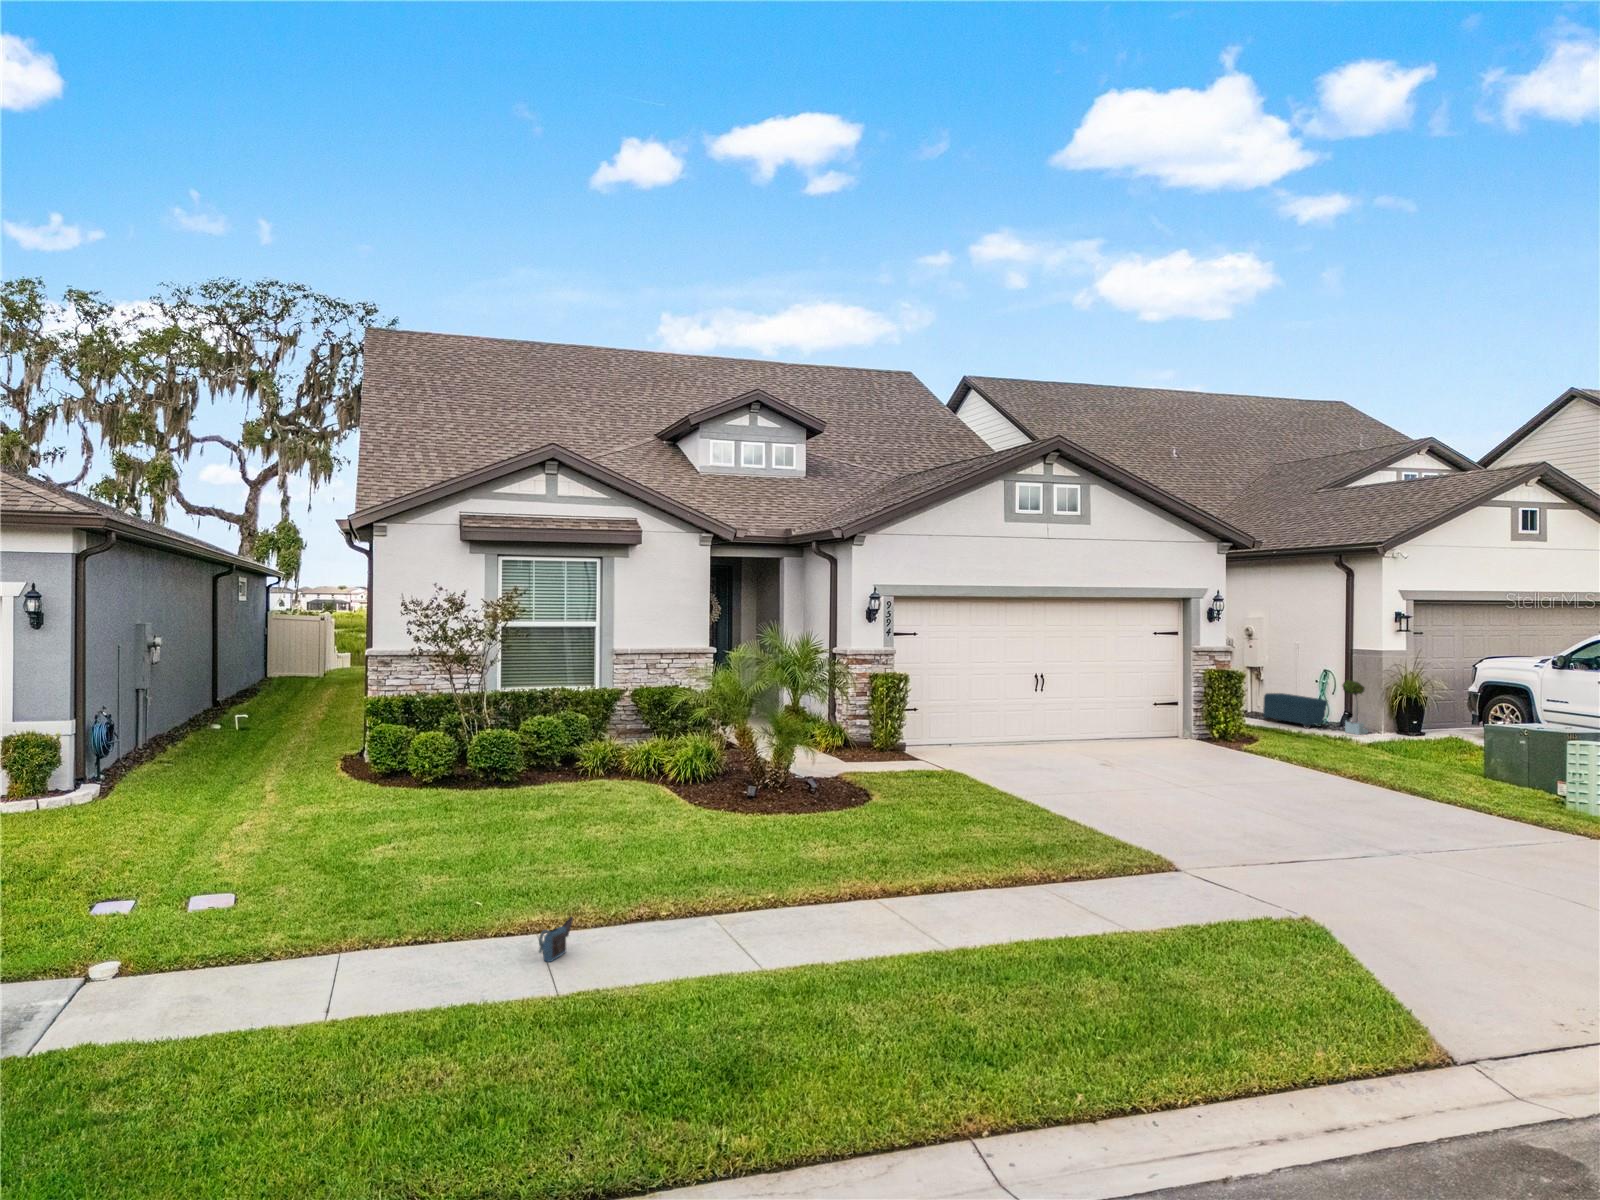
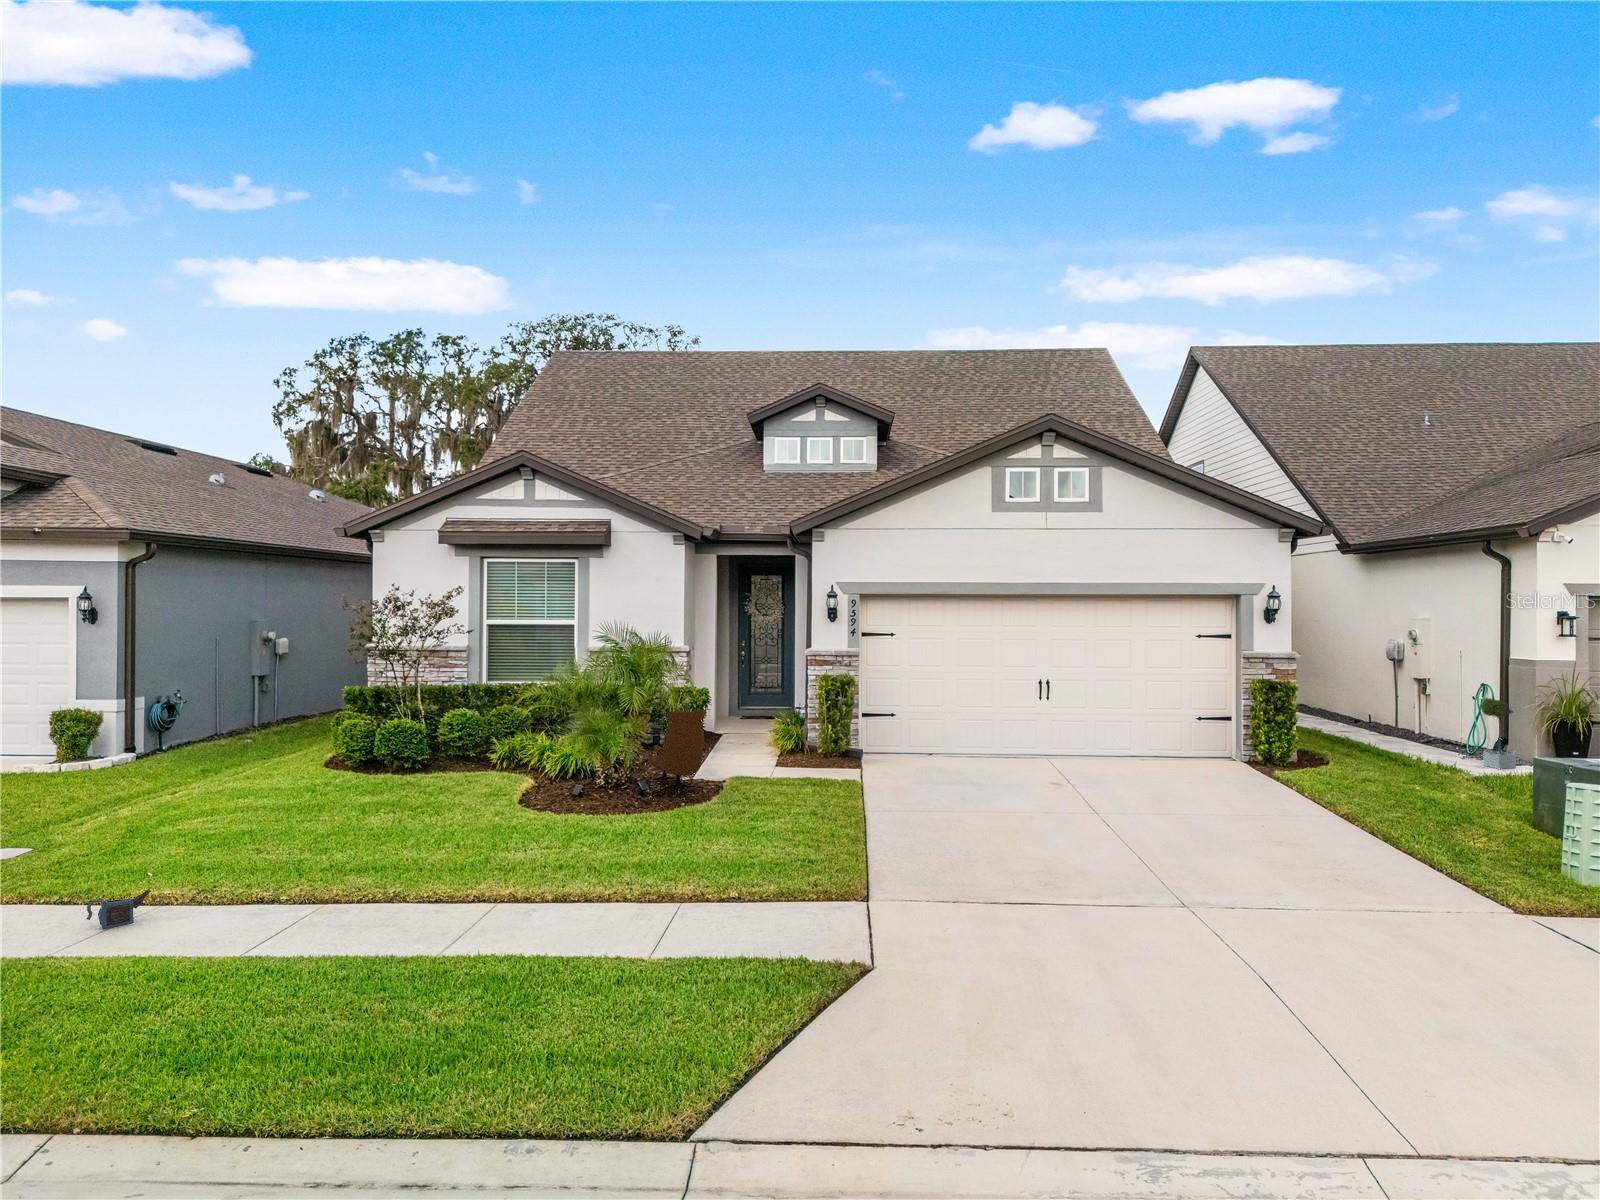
bench: present [1263,693,1329,729] -> none [1396,711,1473,758]
lounge chair: none [757,708,844,795] -> present [646,710,705,797]

